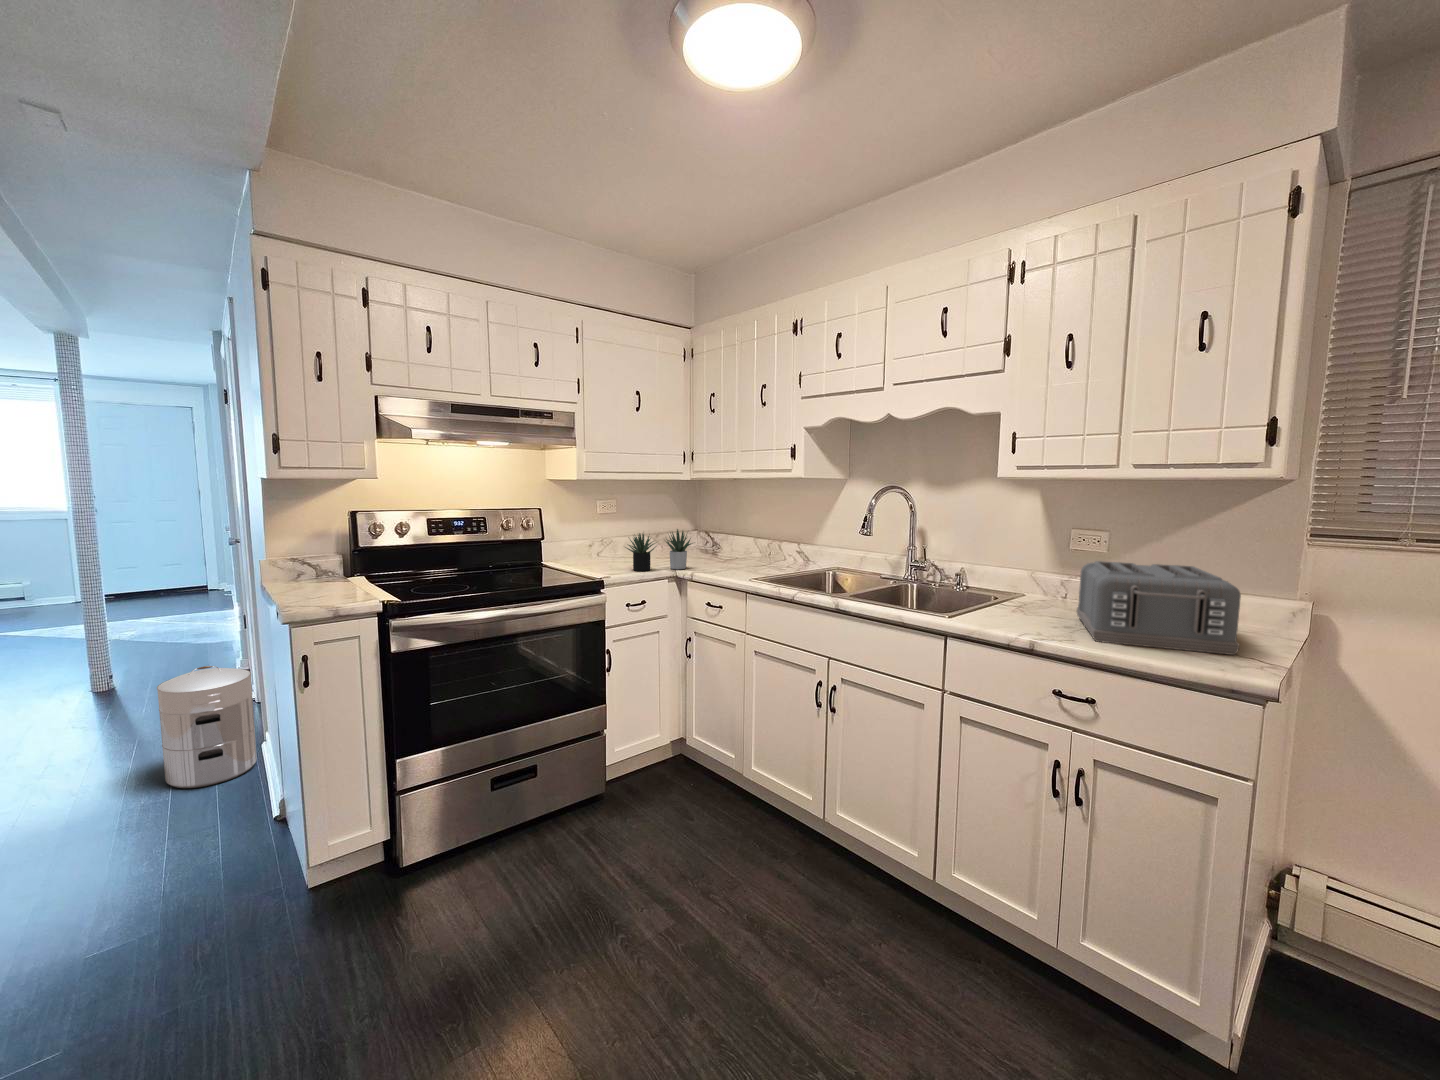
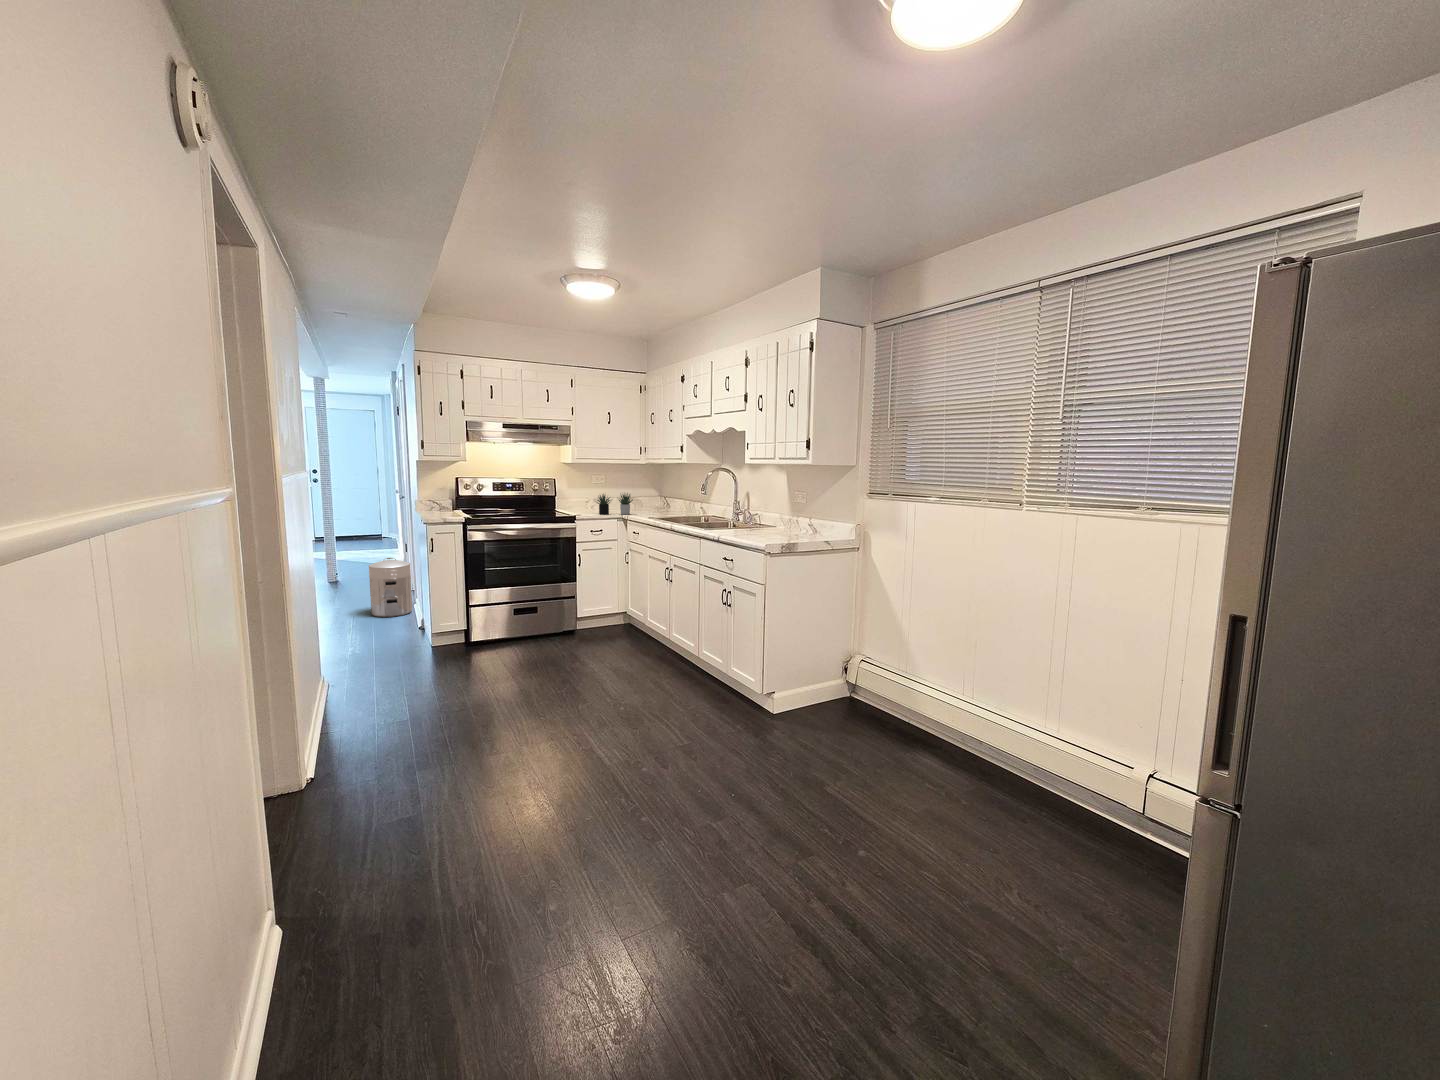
toaster: present [1077,561,1241,655] -> none [736,504,805,540]

